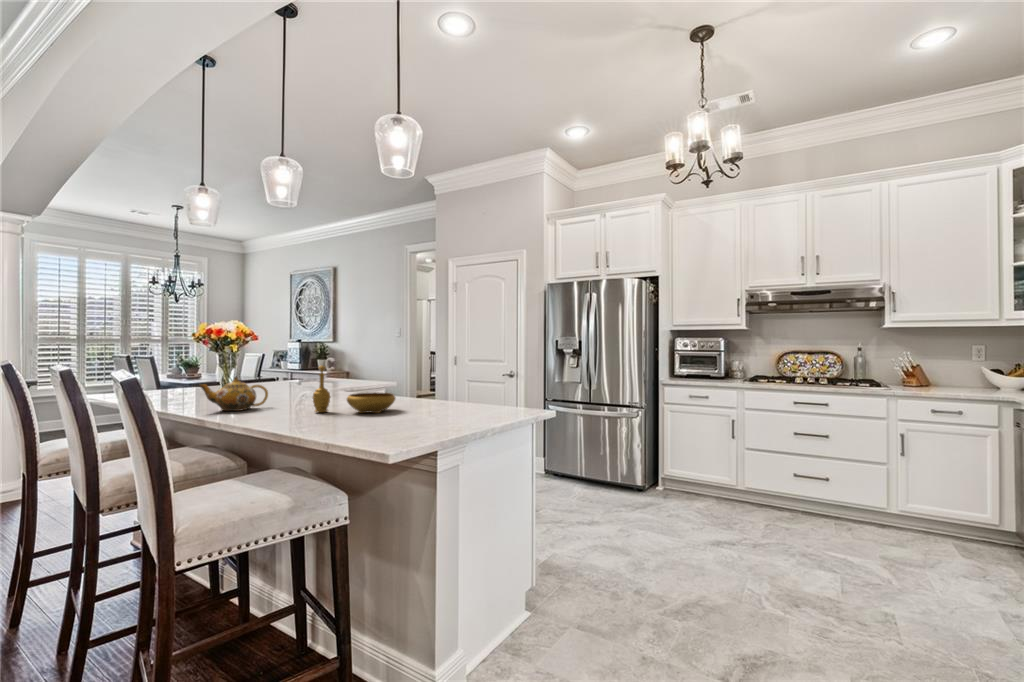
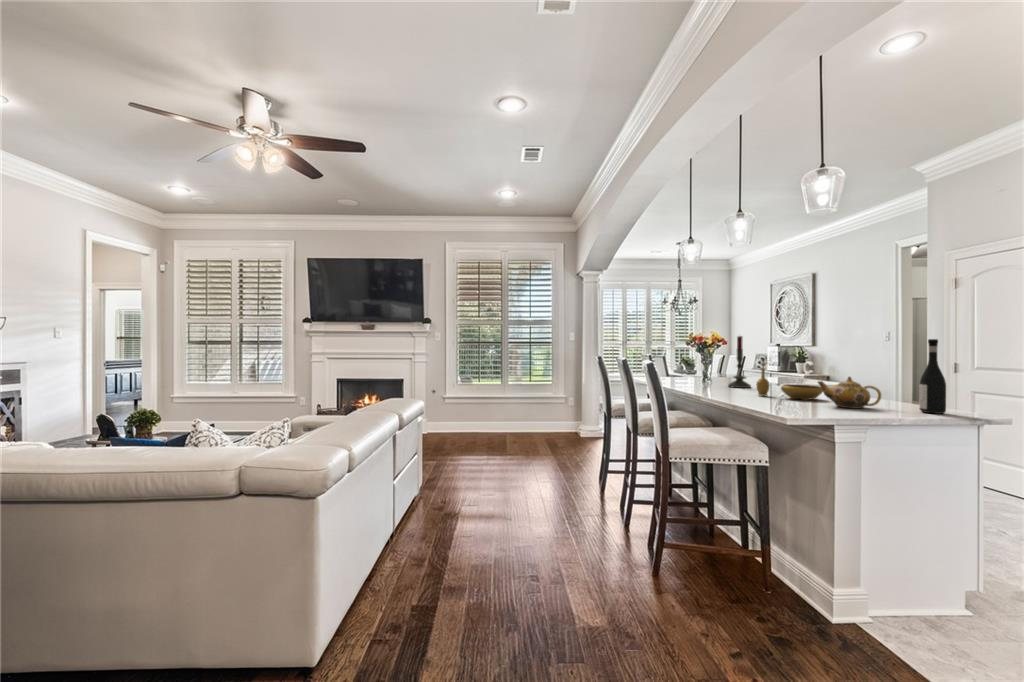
candle: none [264,327,295,401] -> present [728,336,751,388]
wine bottle: none [497,334,518,415] -> present [919,339,946,414]
teapot: present [200,377,268,411] -> present [818,377,881,408]

